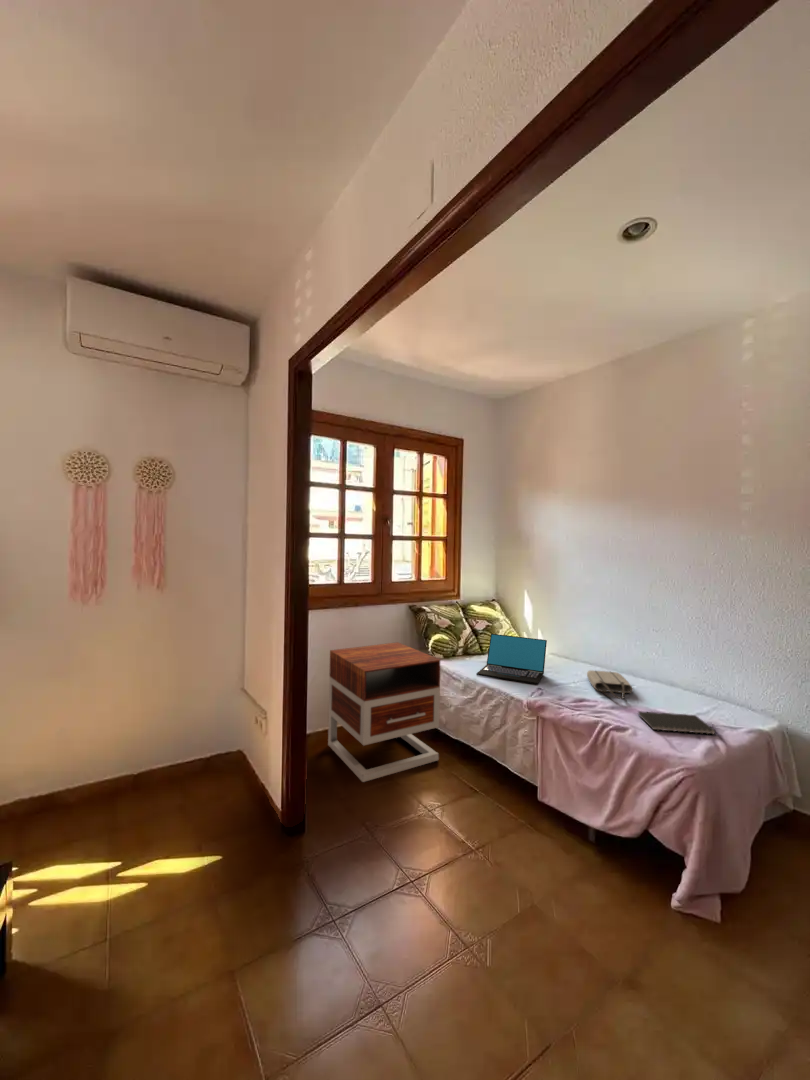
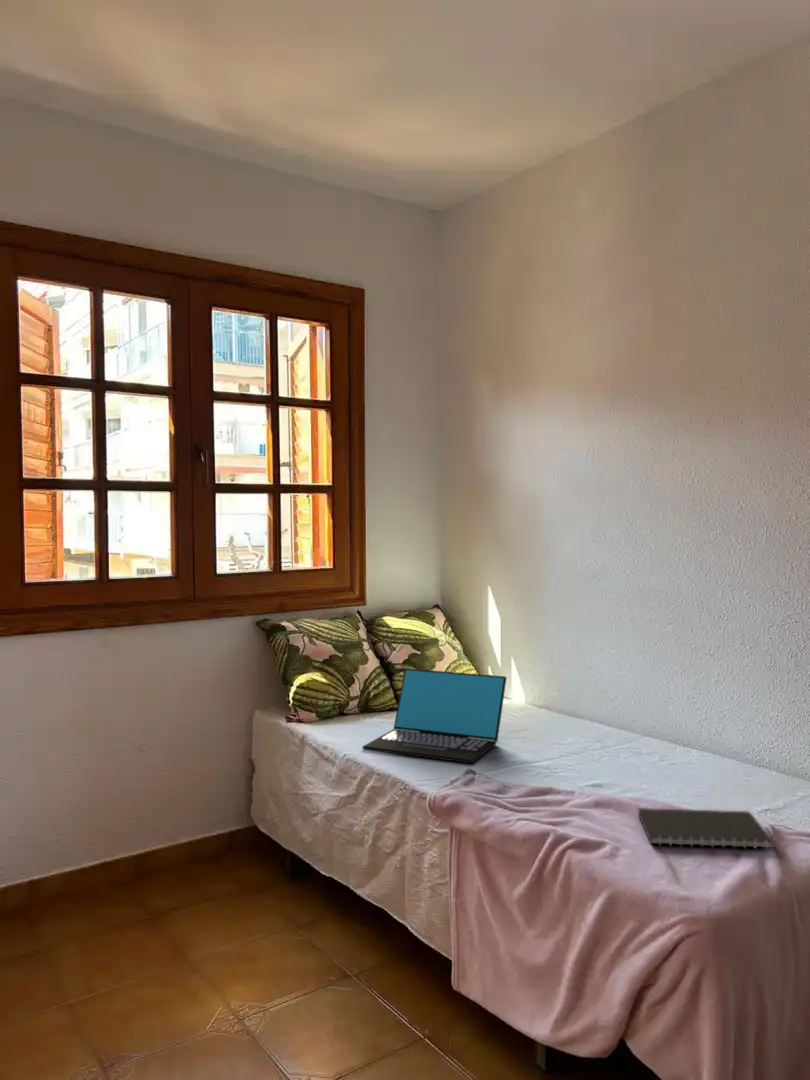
nightstand: present [328,642,440,782] -> none [82,692,295,968]
tote bag: present [587,670,632,699] -> none [578,732,651,785]

